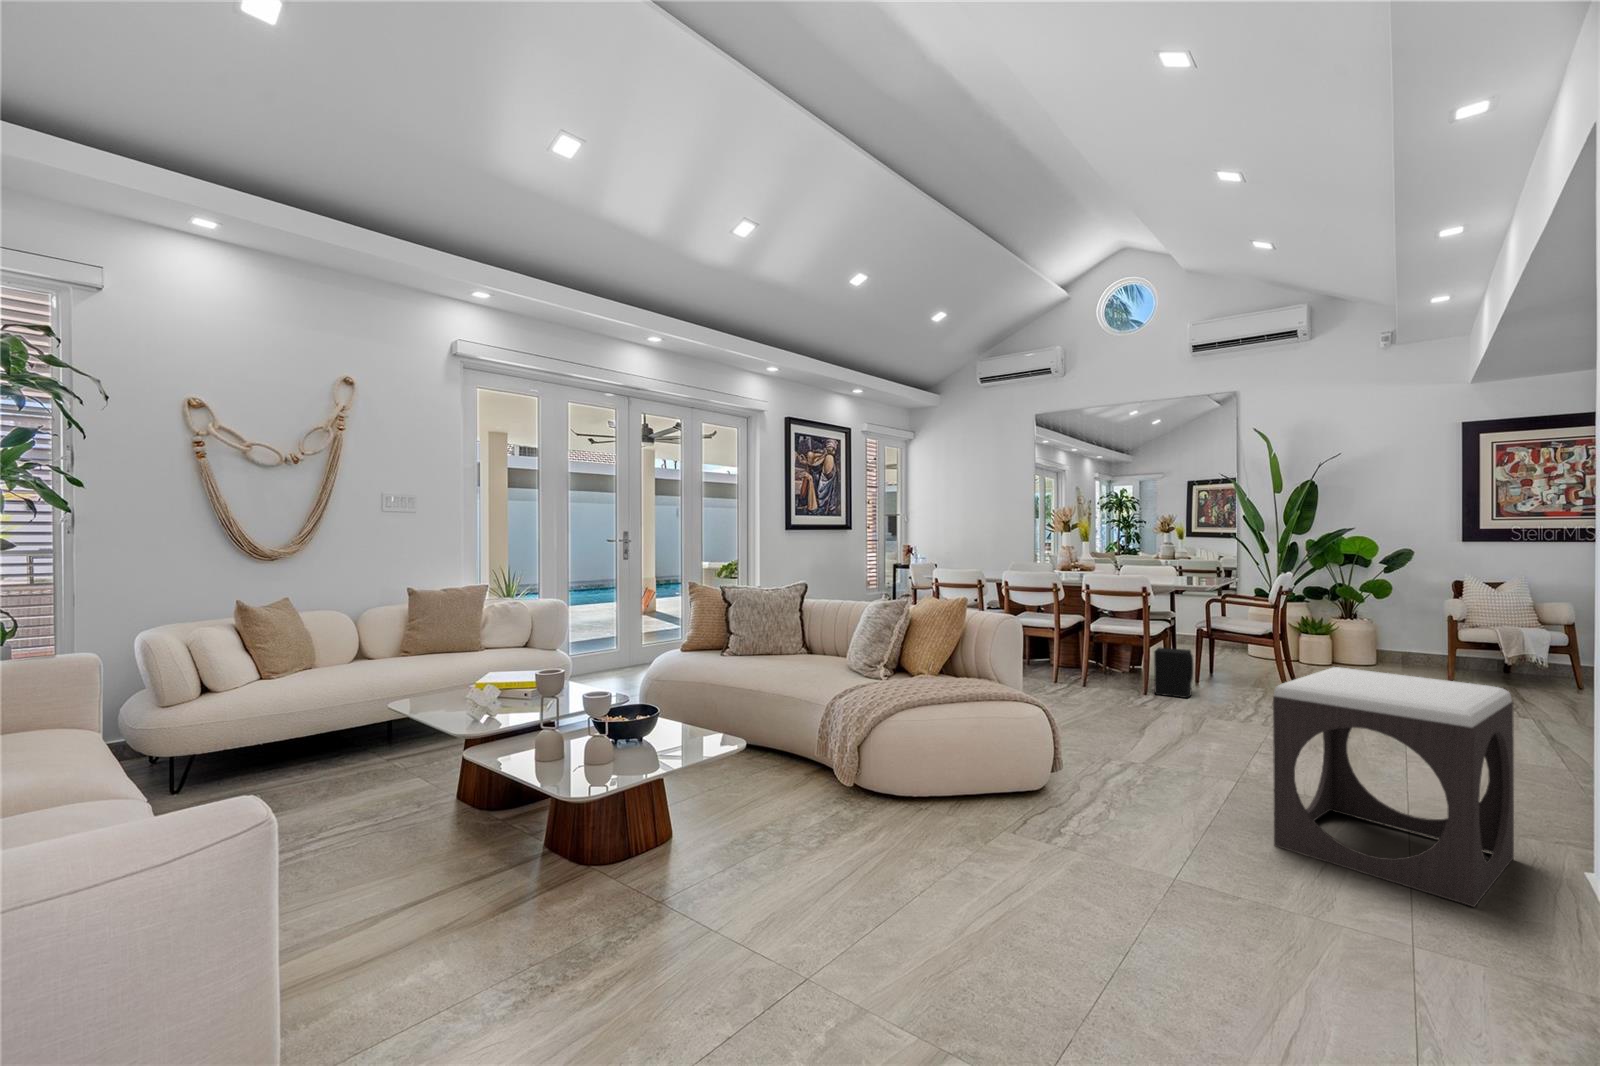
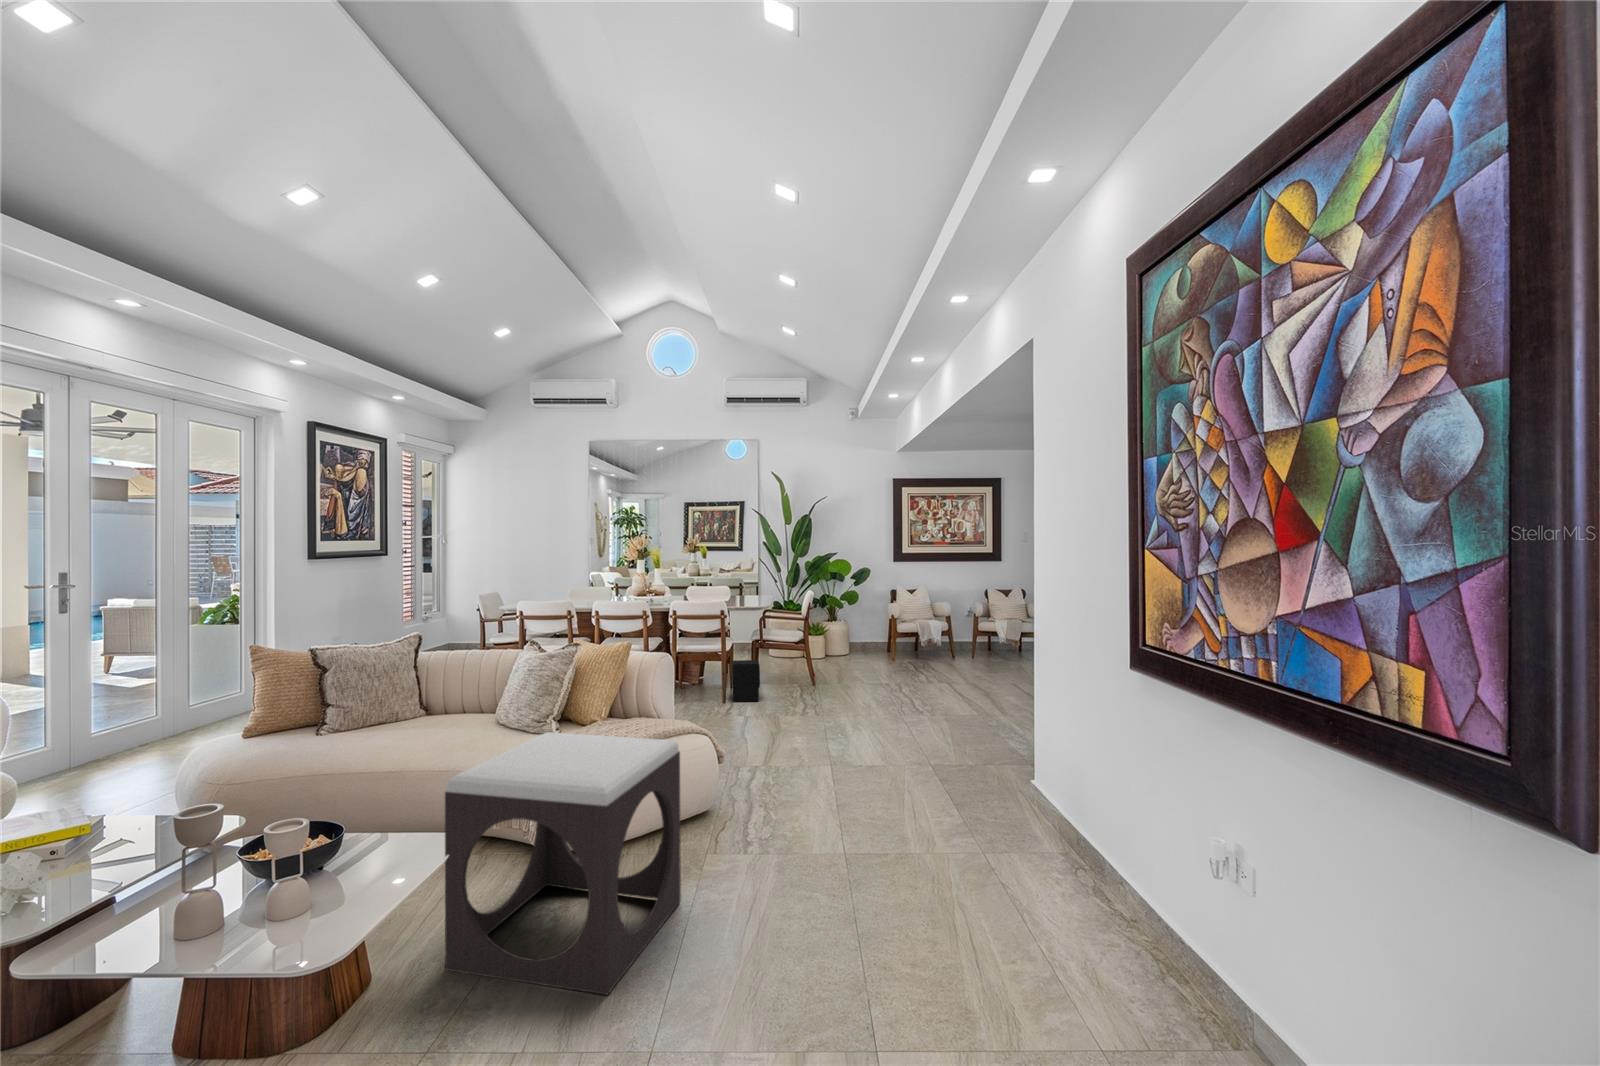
footstool: present [1273,667,1514,907] -> present [445,732,681,995]

